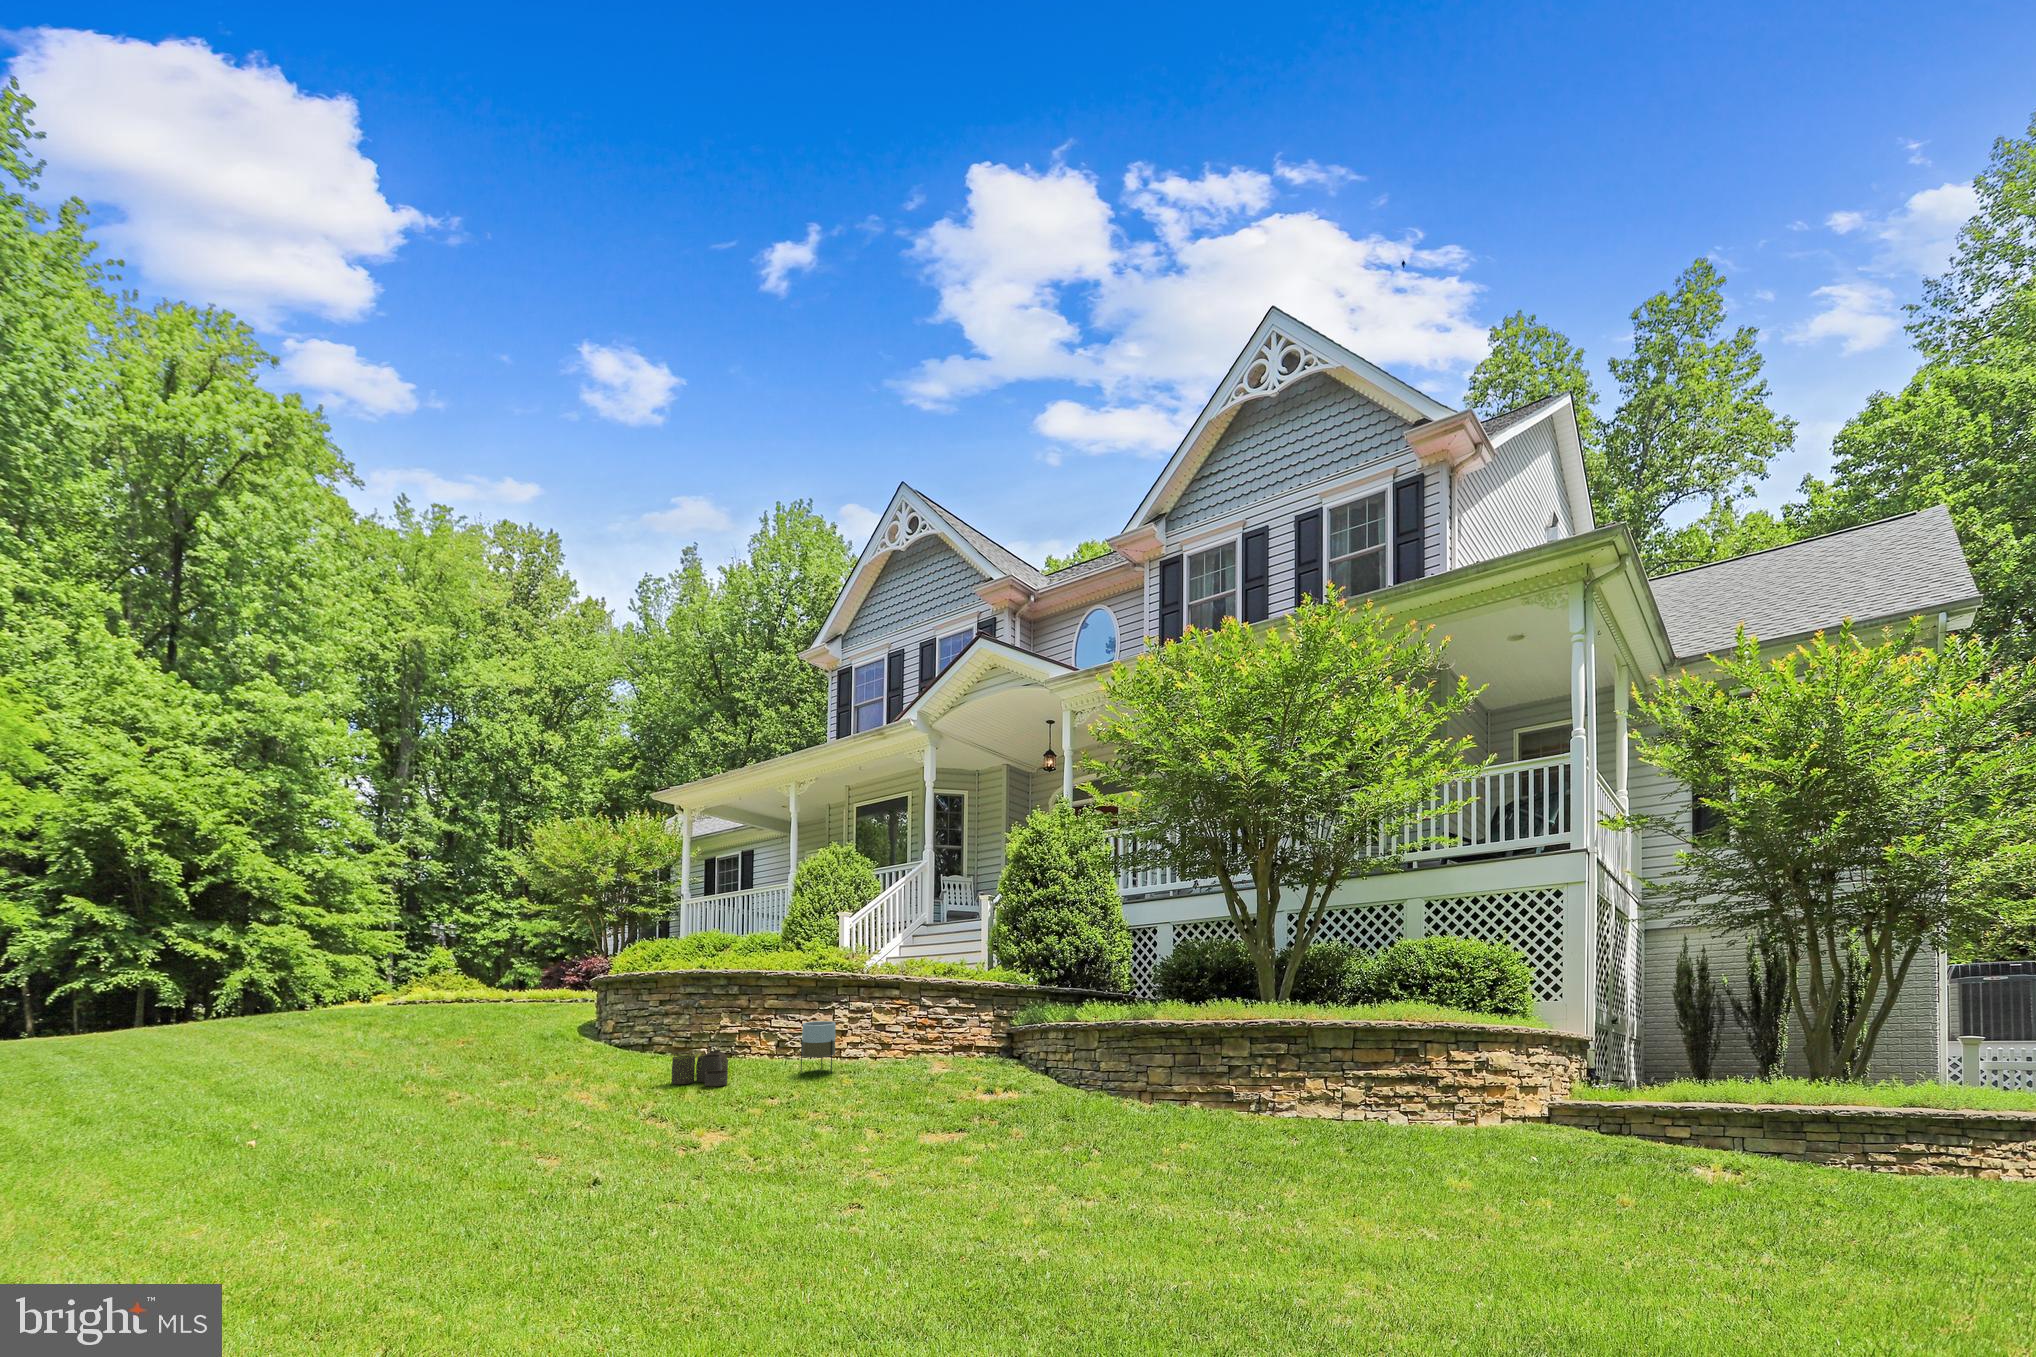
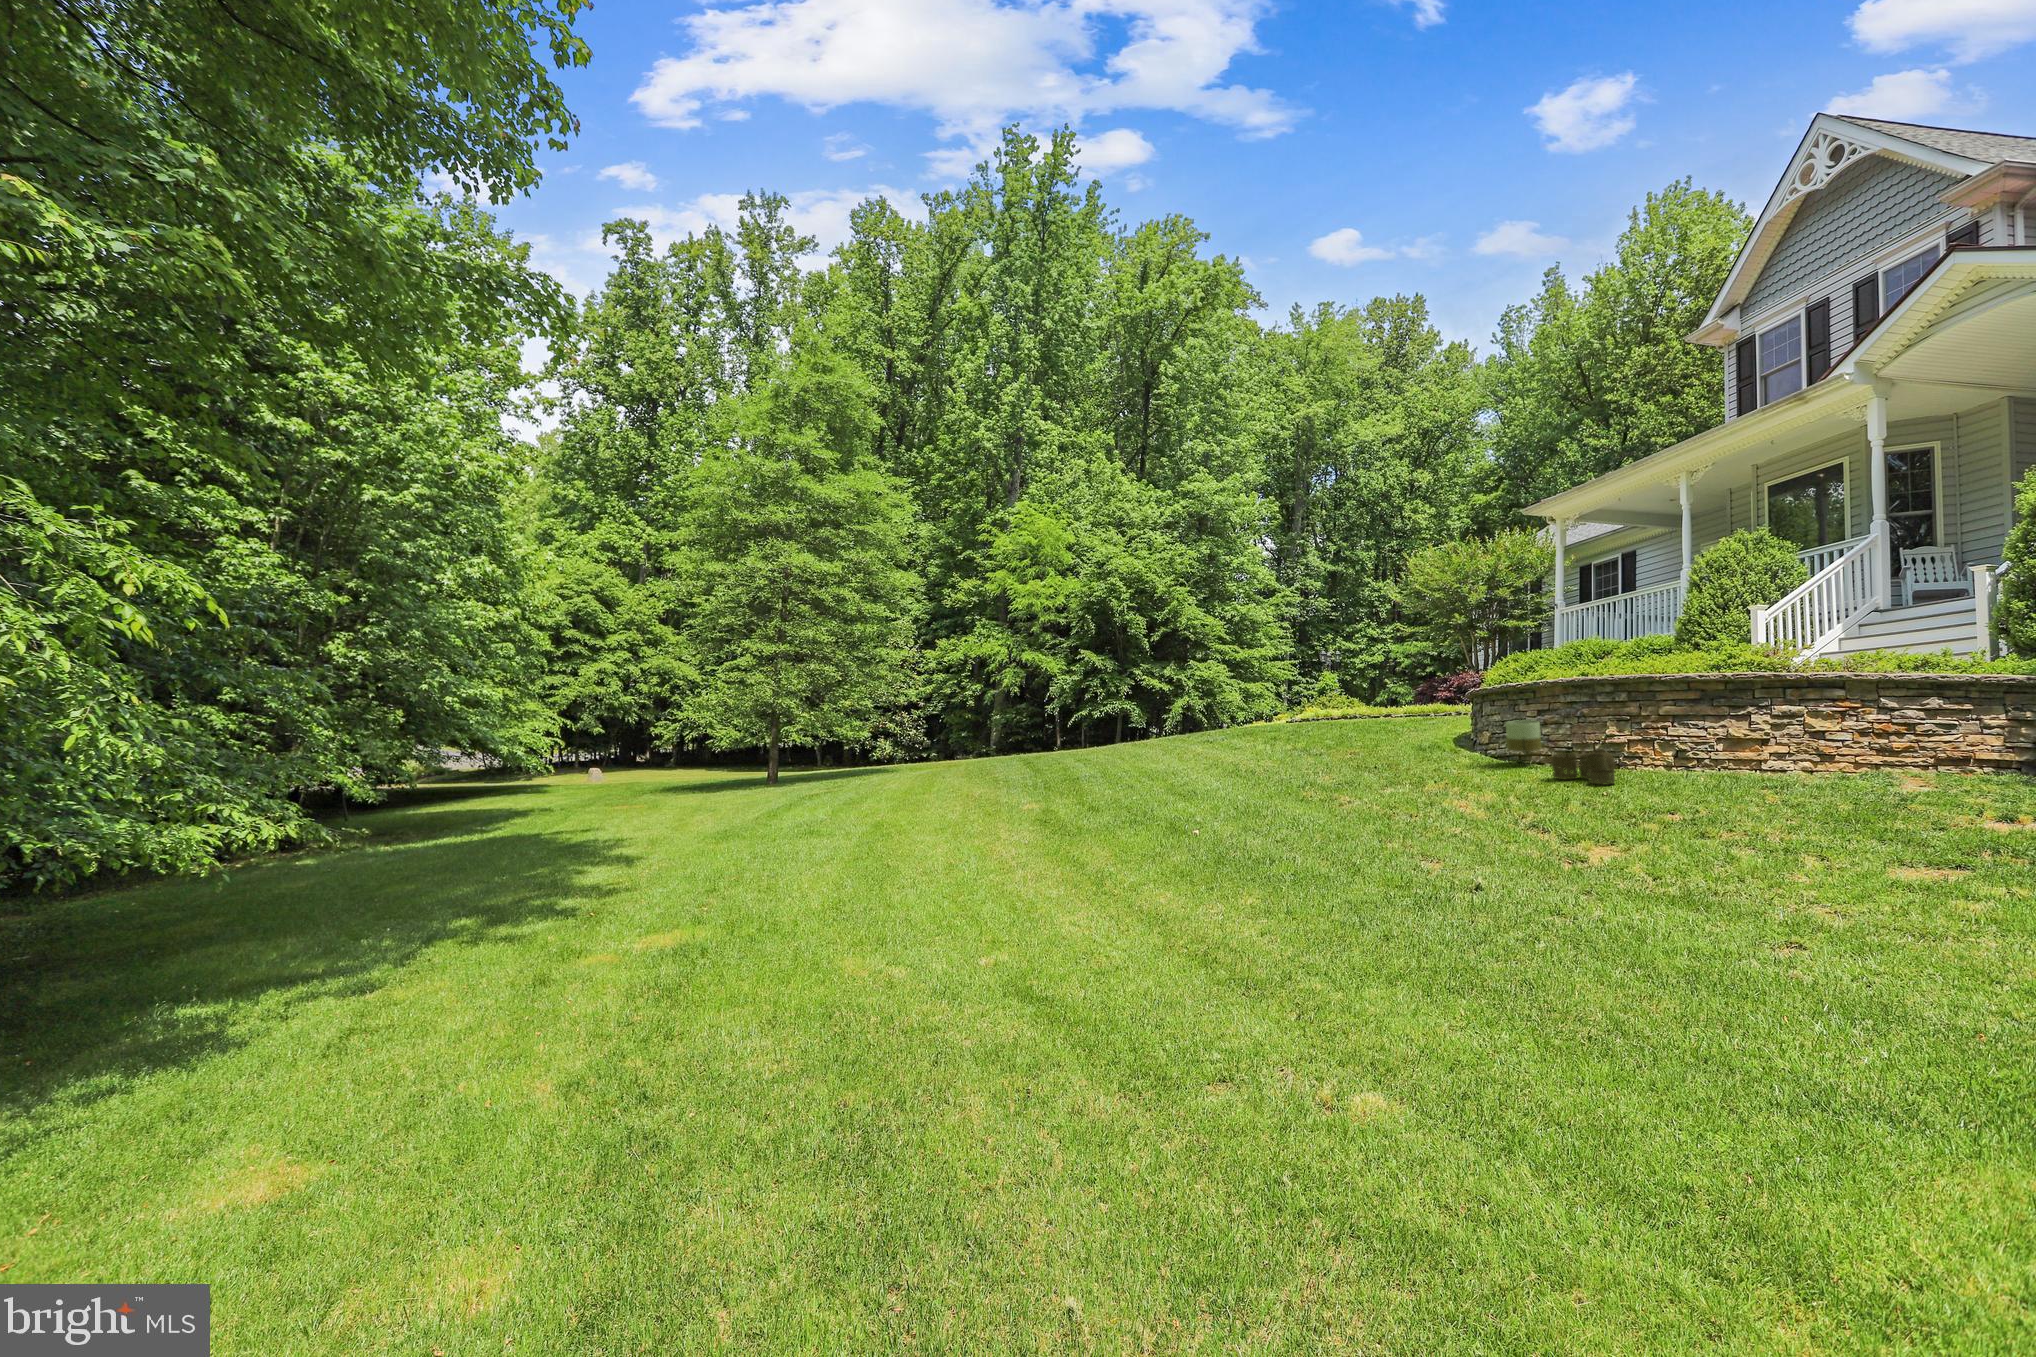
planter: present [801,1021,836,1073] -> present [1506,720,1541,756]

